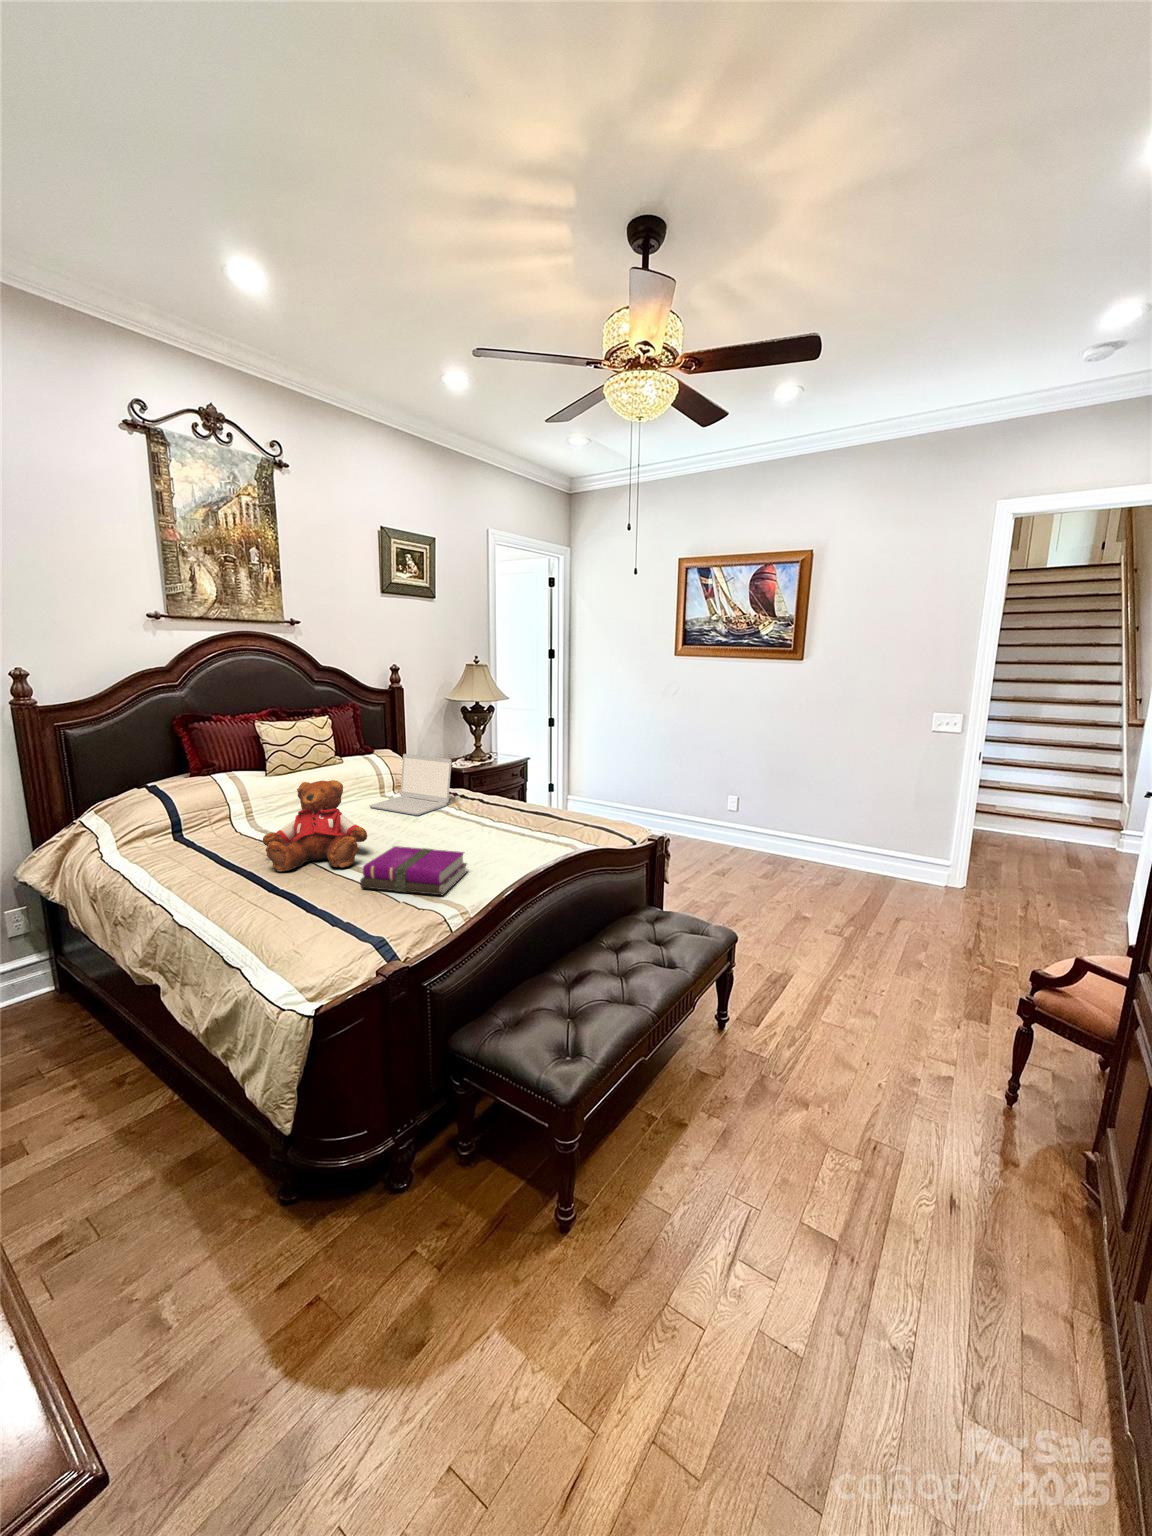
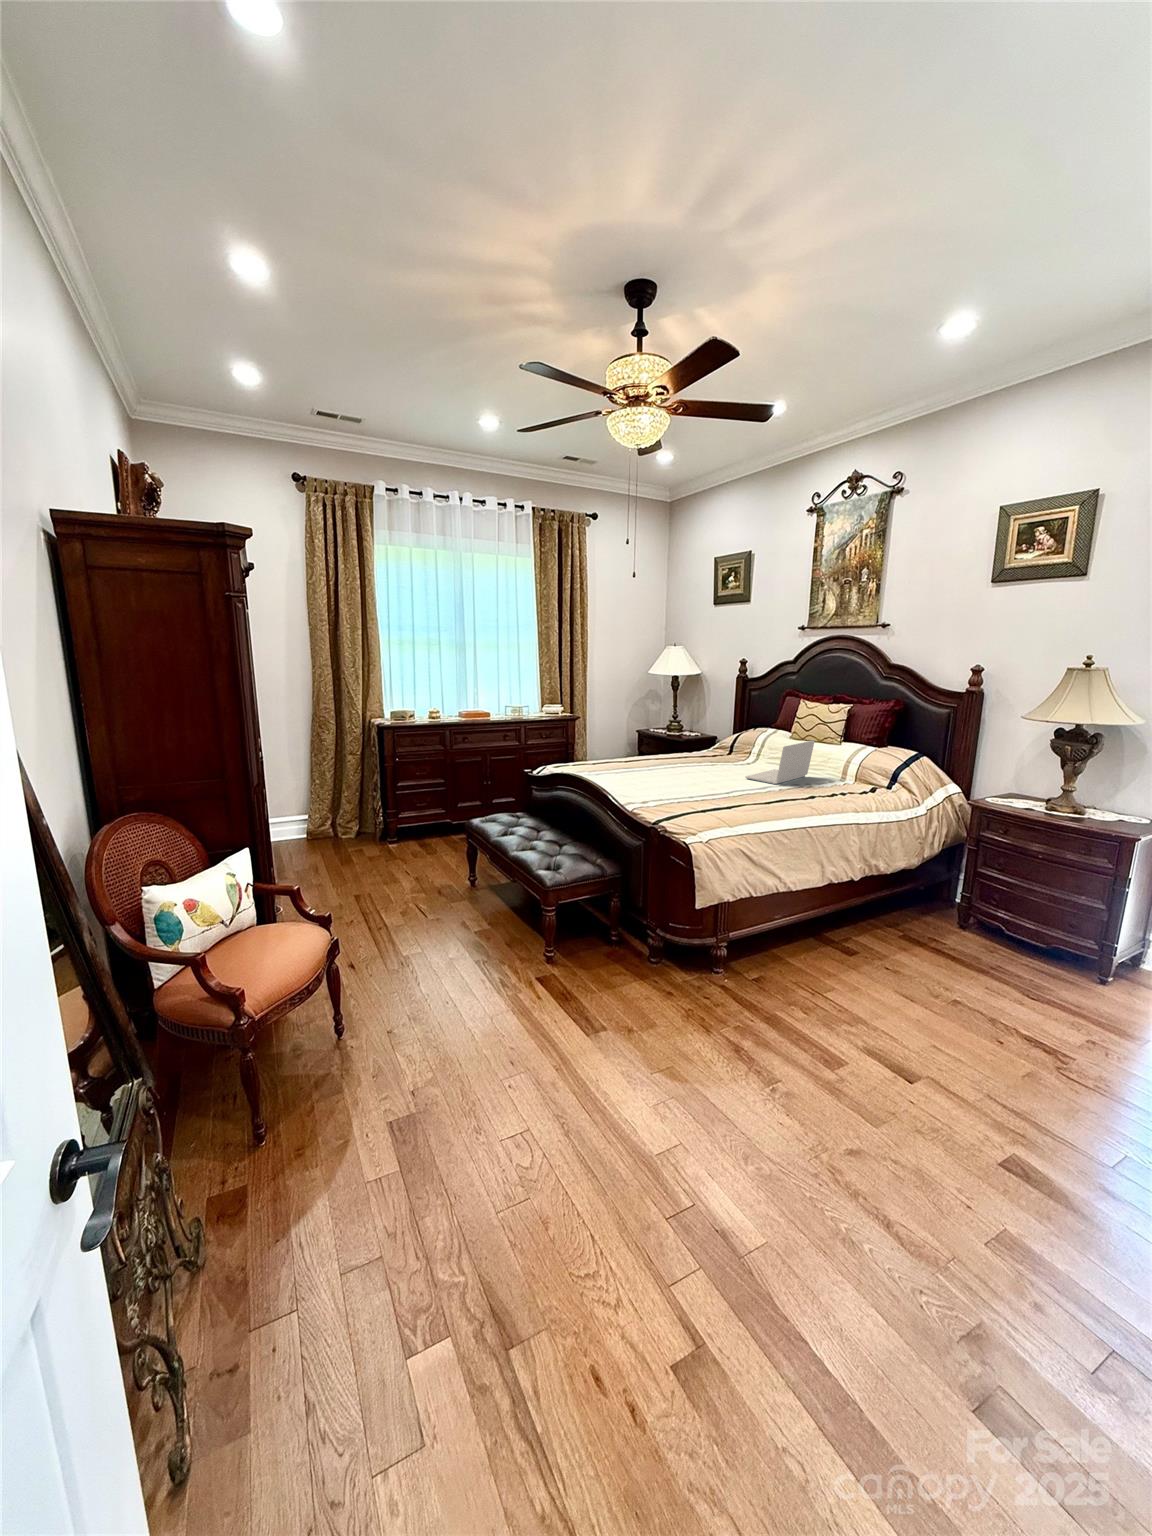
teddy bear: present [263,780,367,871] -> none [643,726,691,769]
notebook: present [360,846,467,895] -> none [587,760,642,783]

